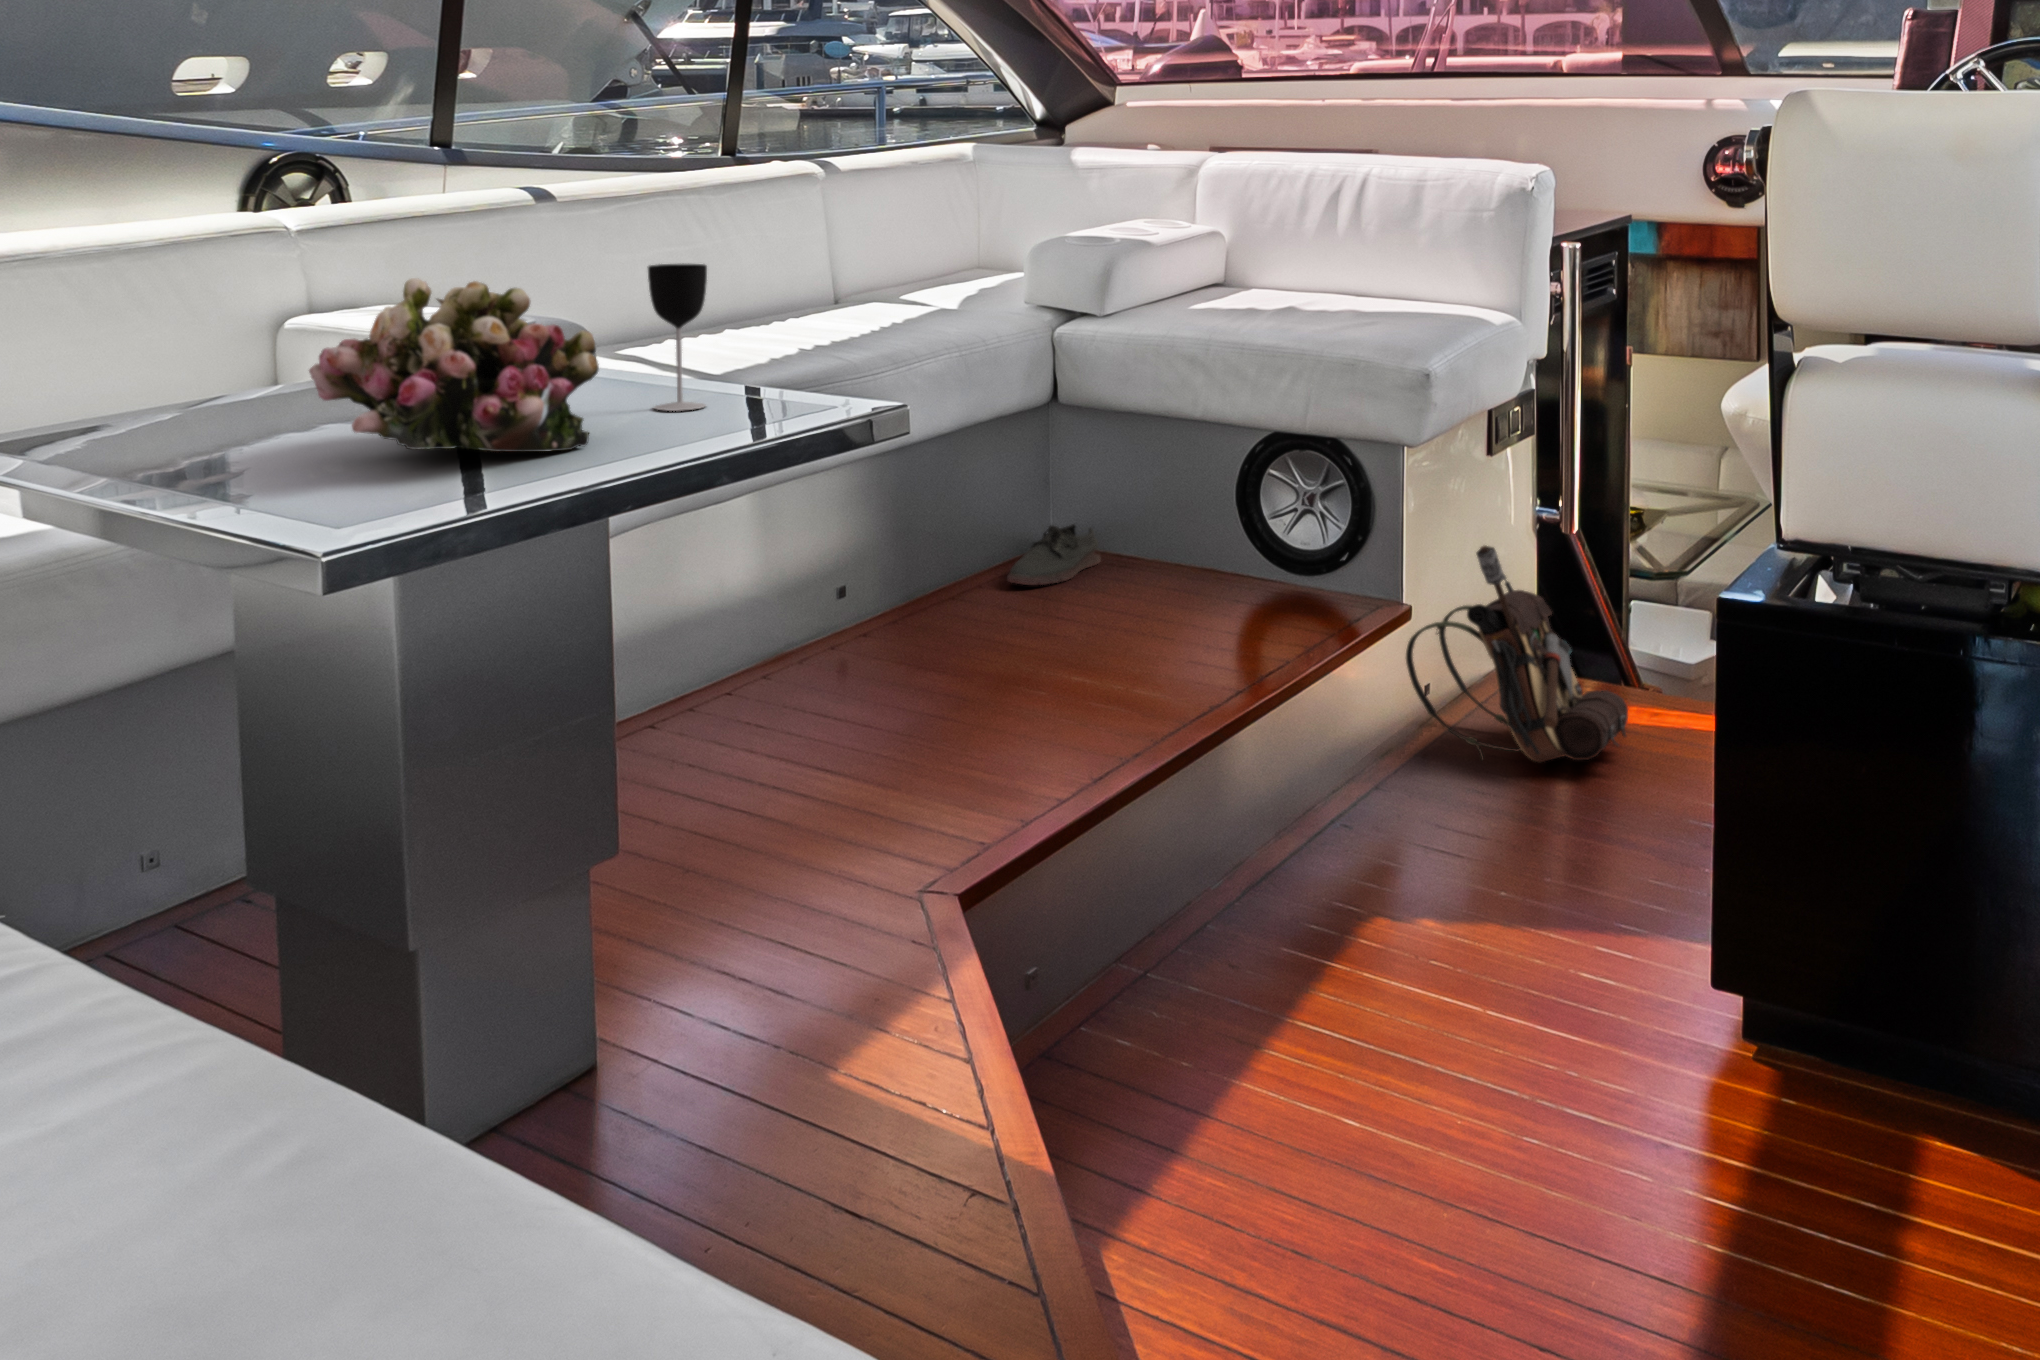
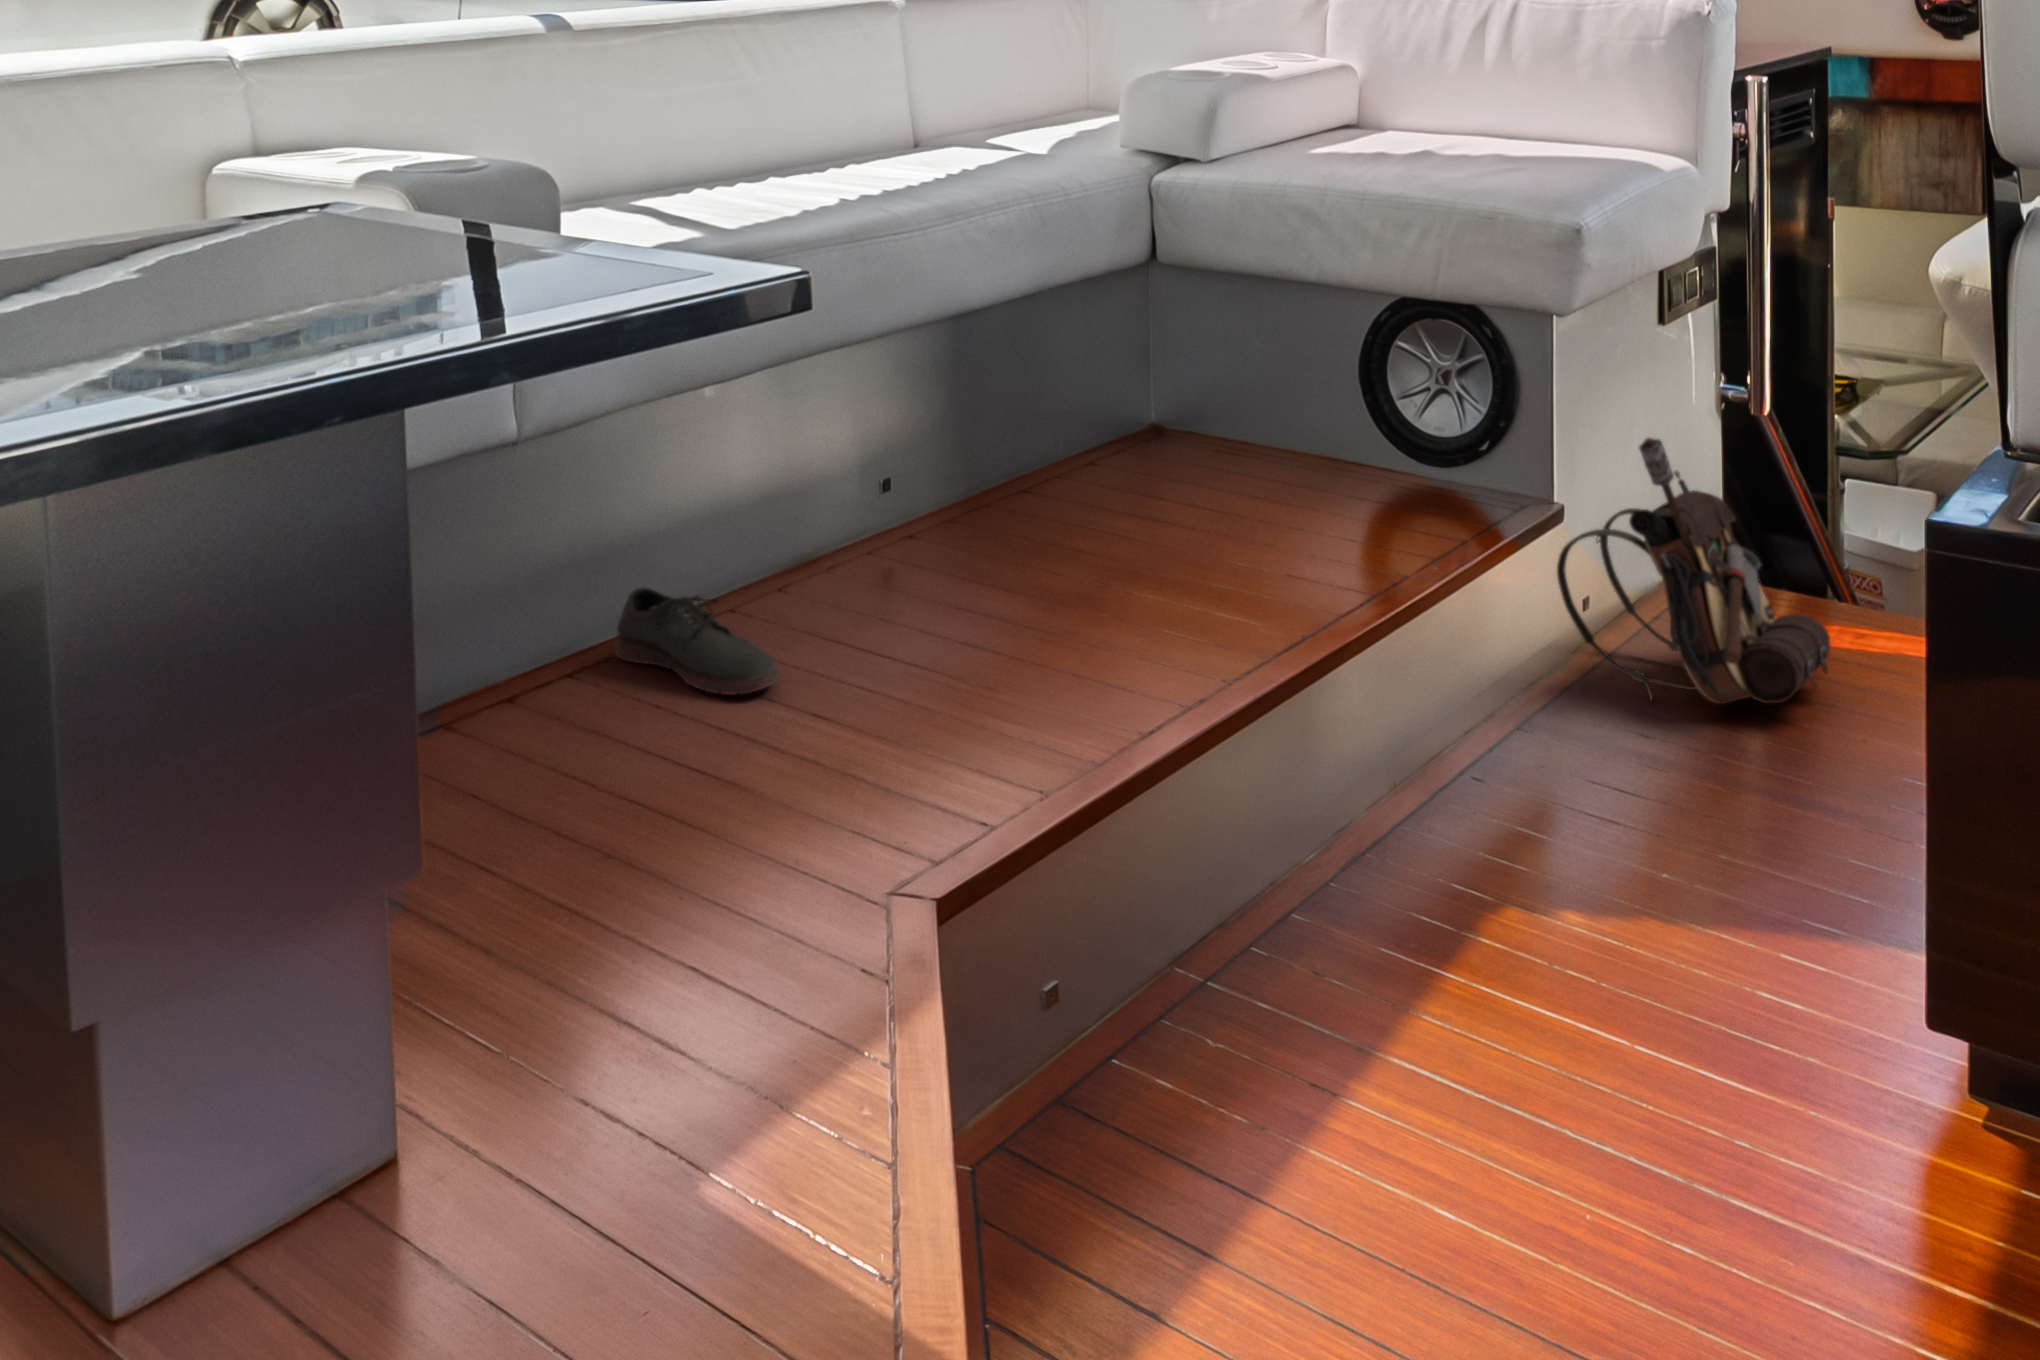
wine glass: present [648,264,707,411] -> none [530,90,608,278]
flower arrangement: present [309,278,599,452] -> none [37,106,436,335]
shoe: present [1007,524,1101,585] -> present [616,588,779,695]

